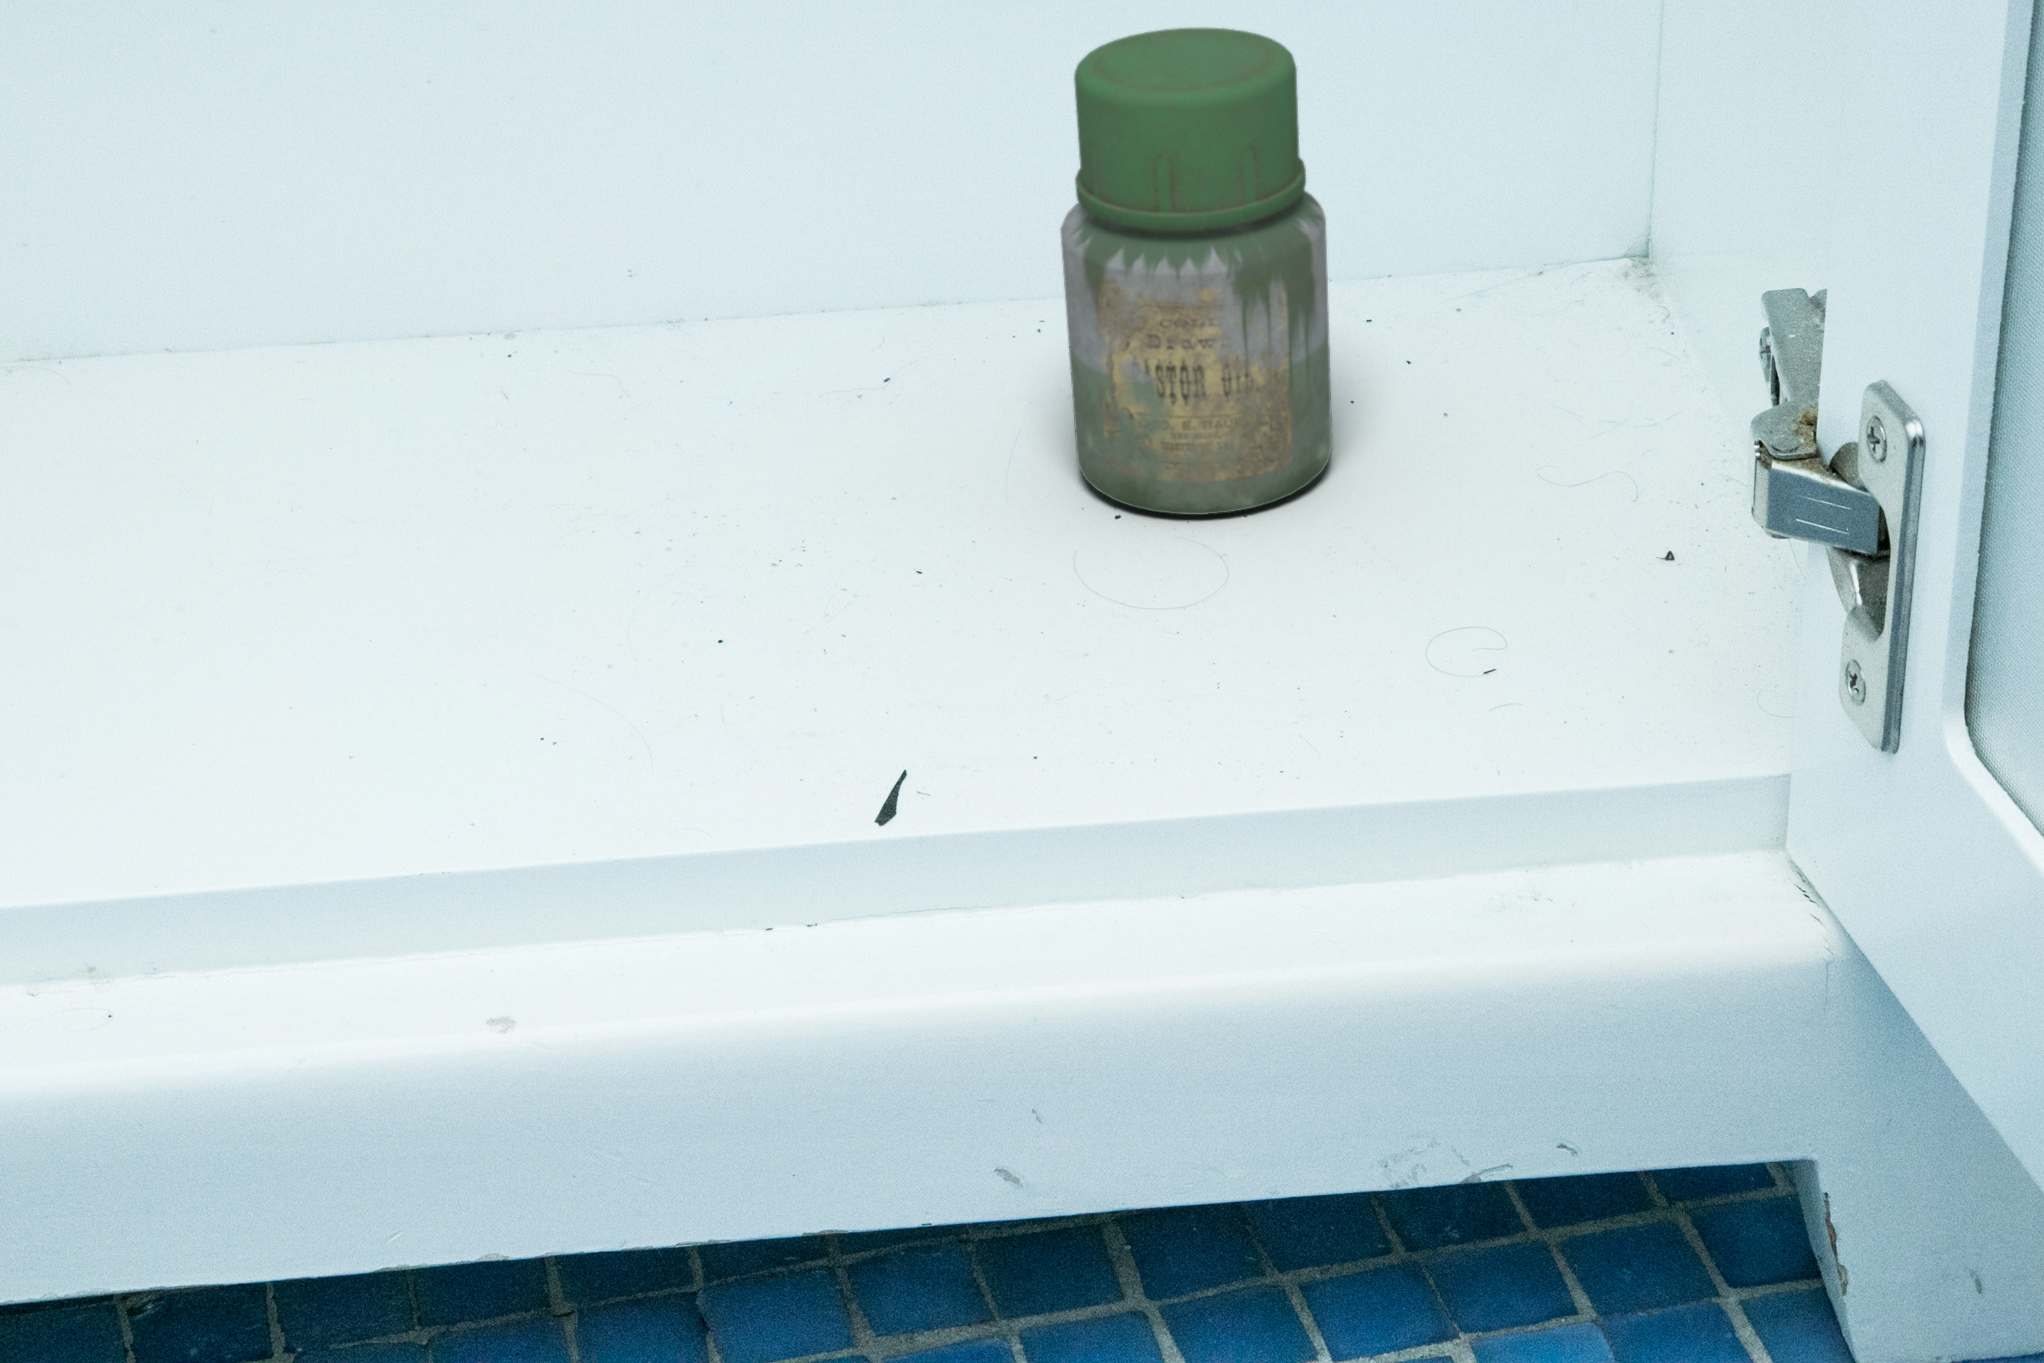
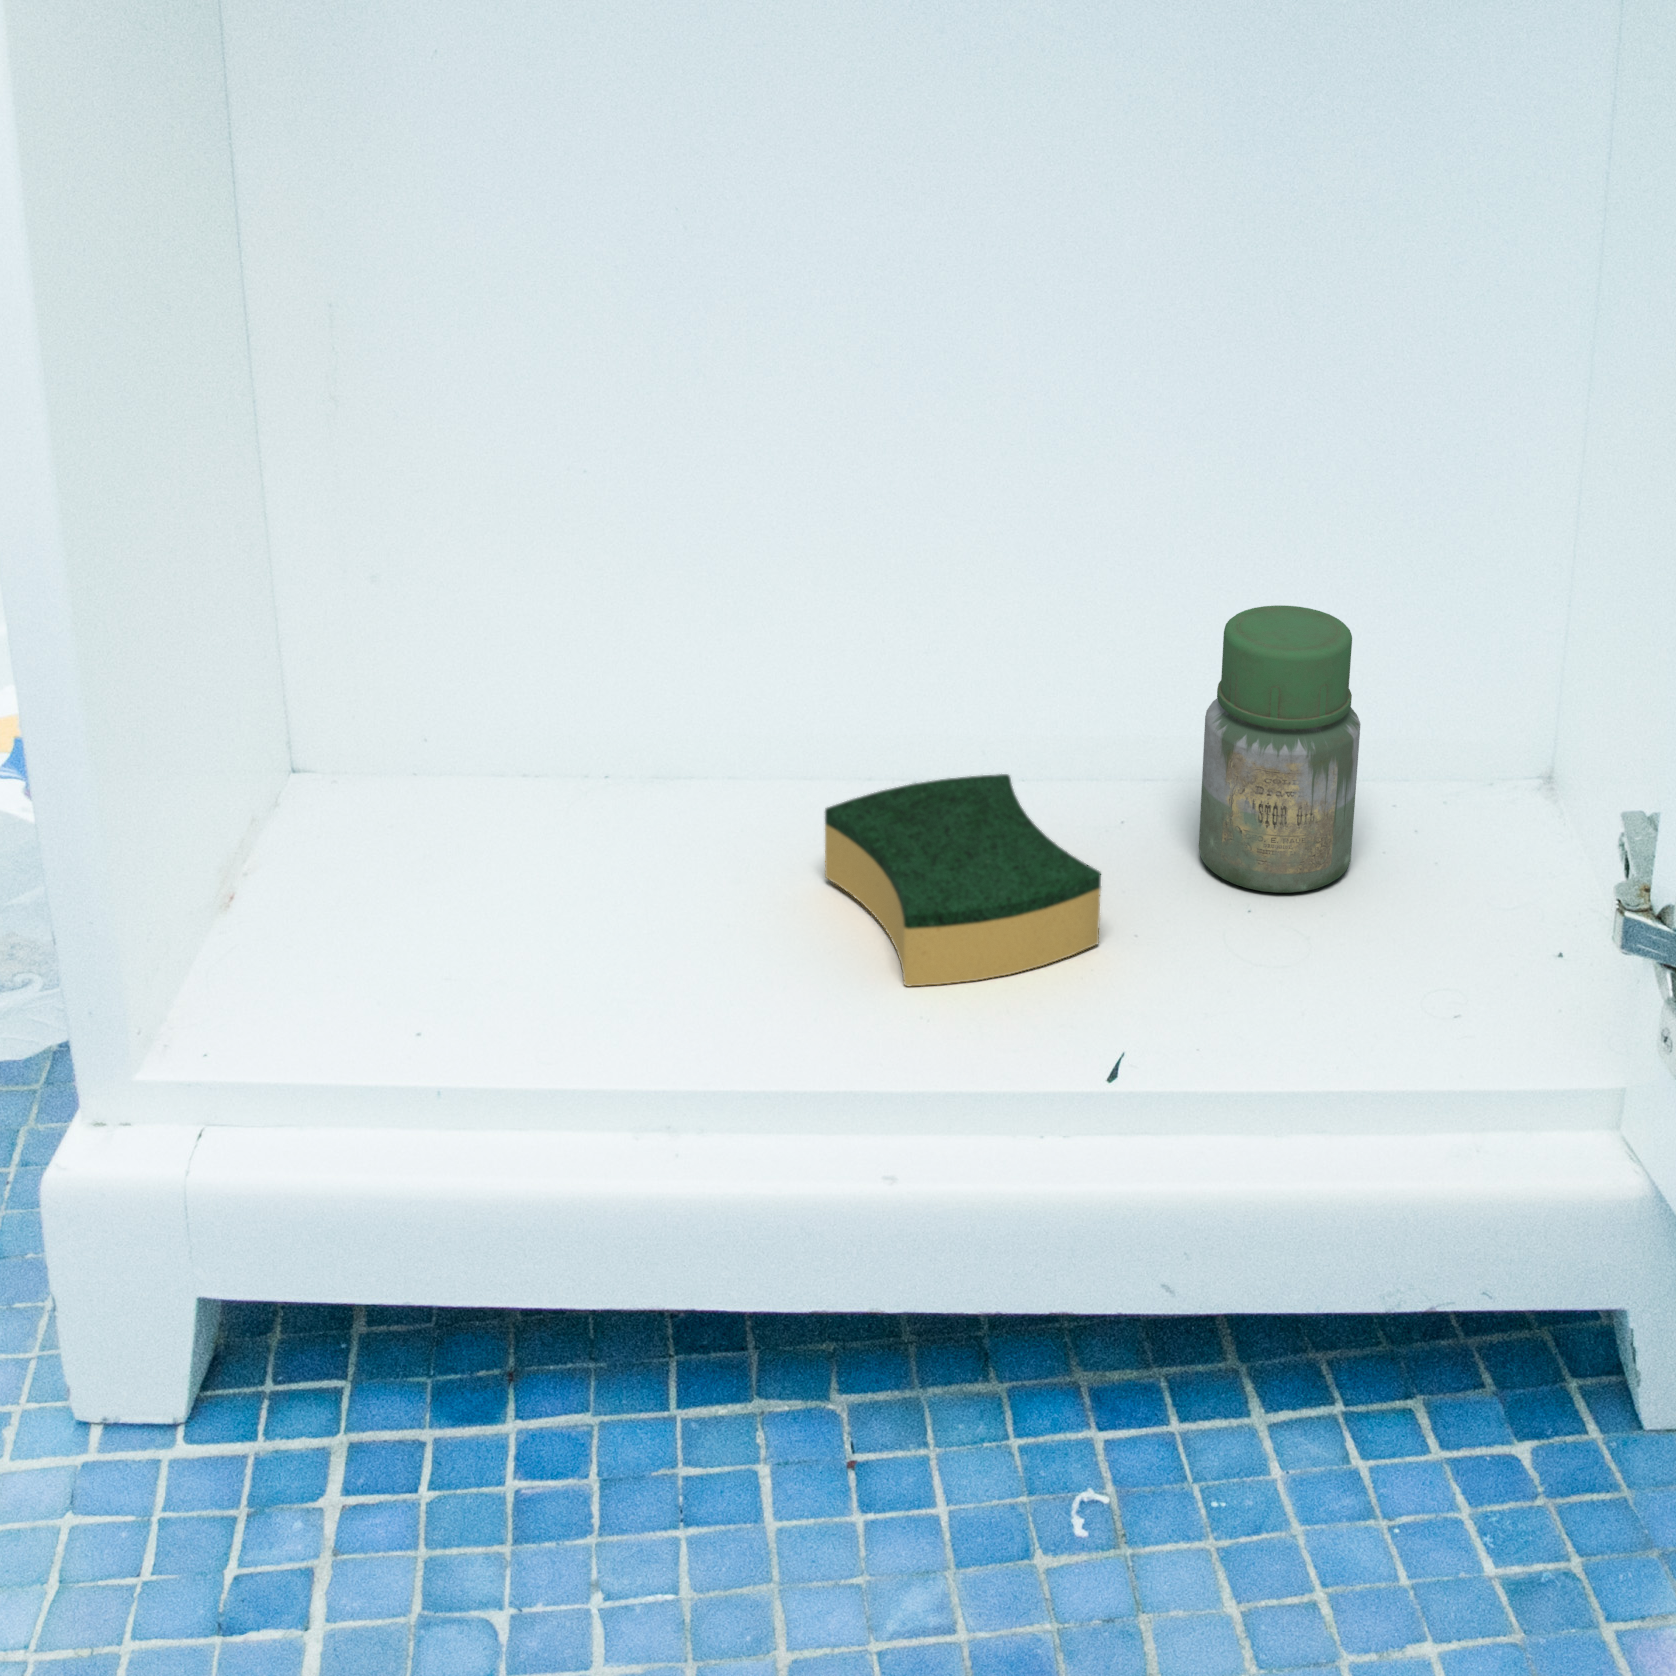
sponge: none [421,357,889,714] -> present [825,774,1101,987]

